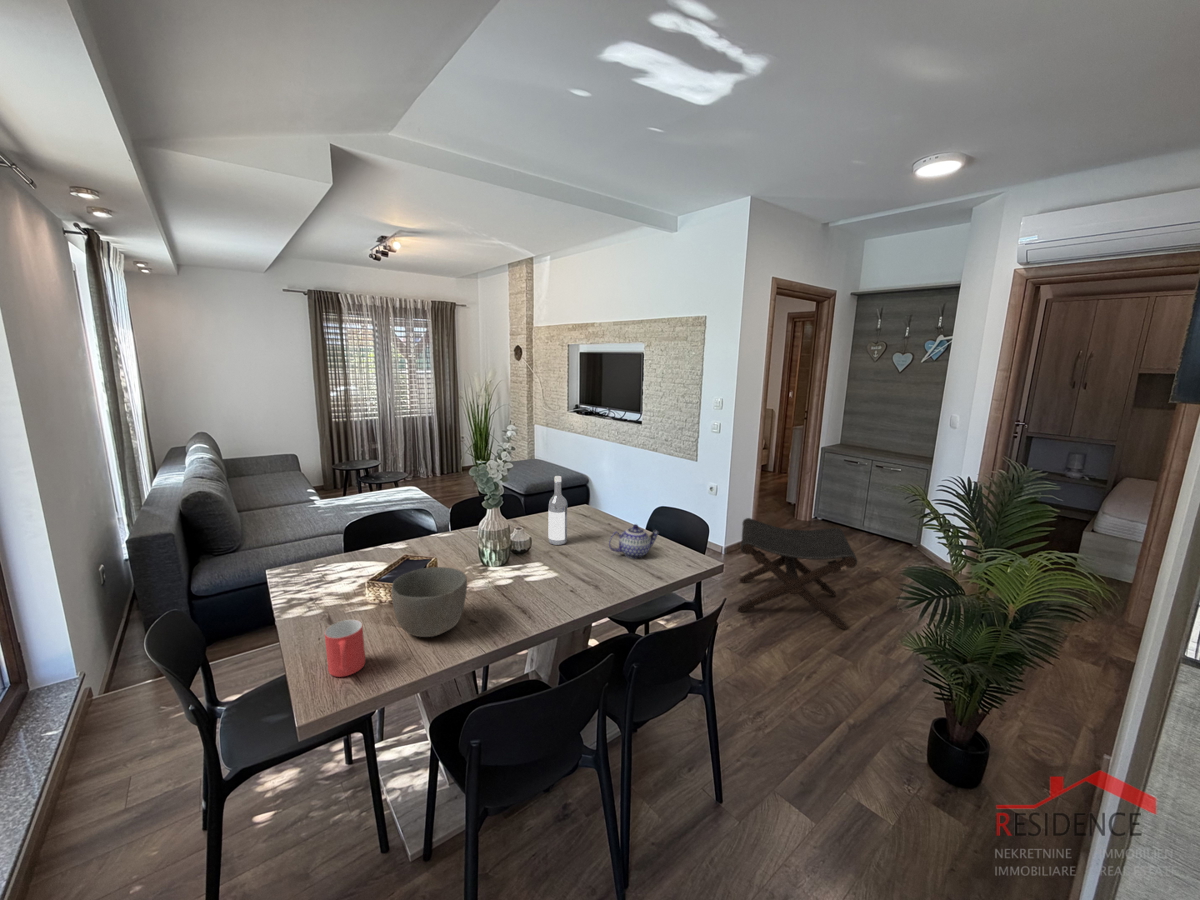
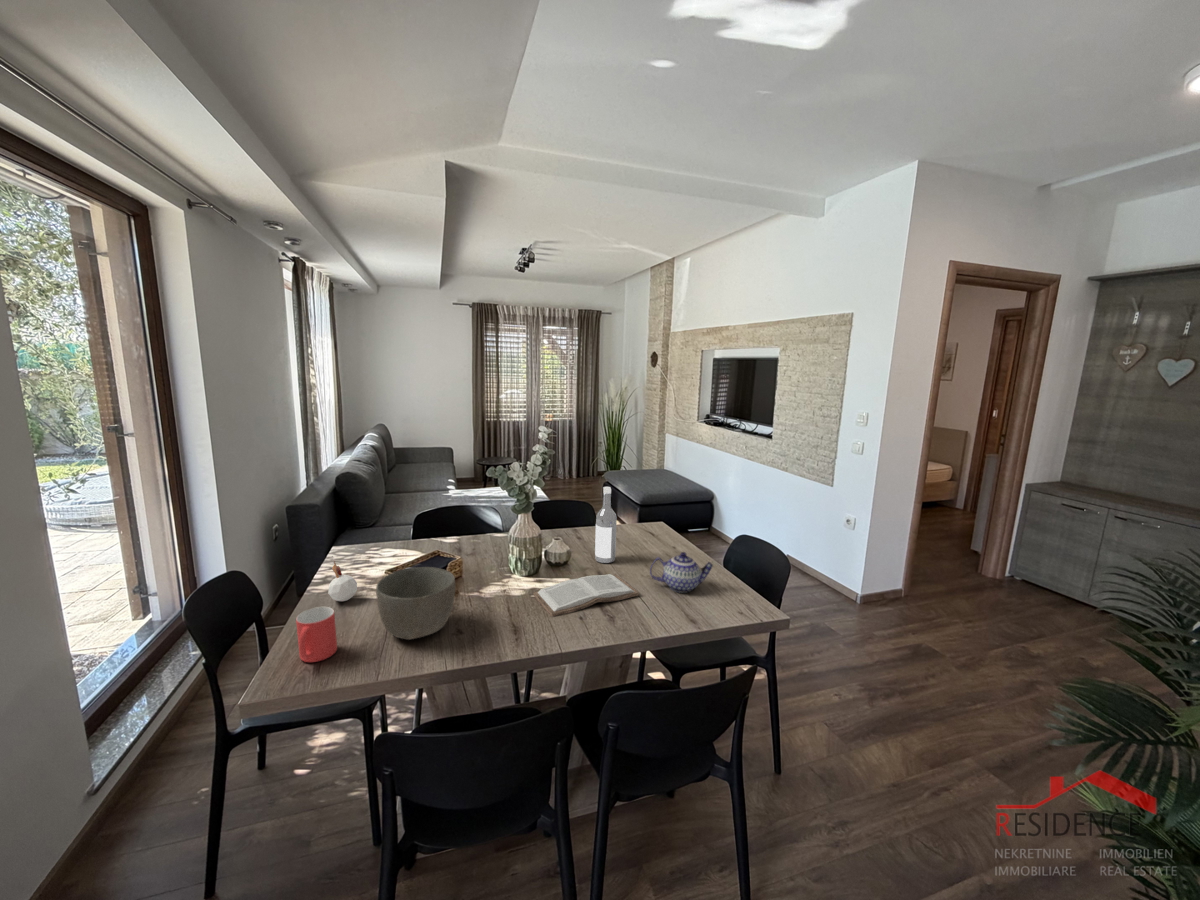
footstool: present [738,518,857,629] -> none [855,564,1040,740]
book: none [517,552,607,595] -> present [534,574,639,617]
candle: none [310,574,342,619] -> present [328,556,357,601]

